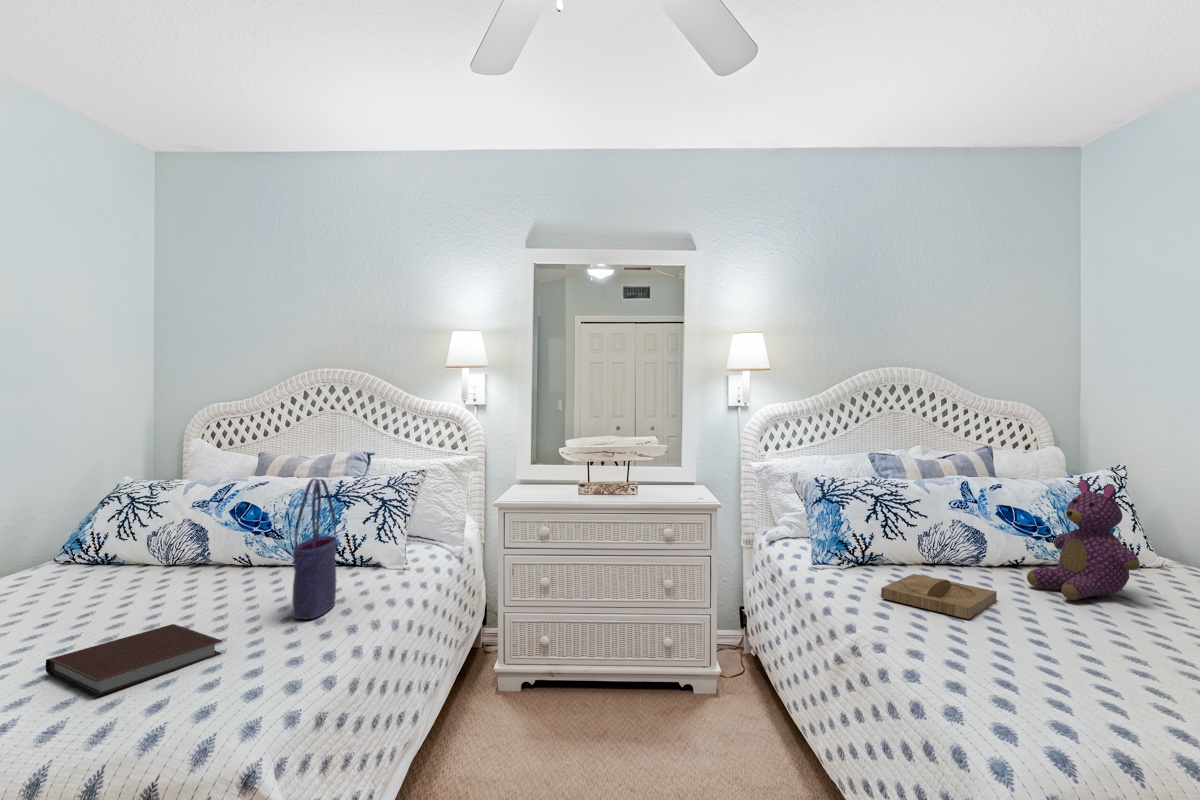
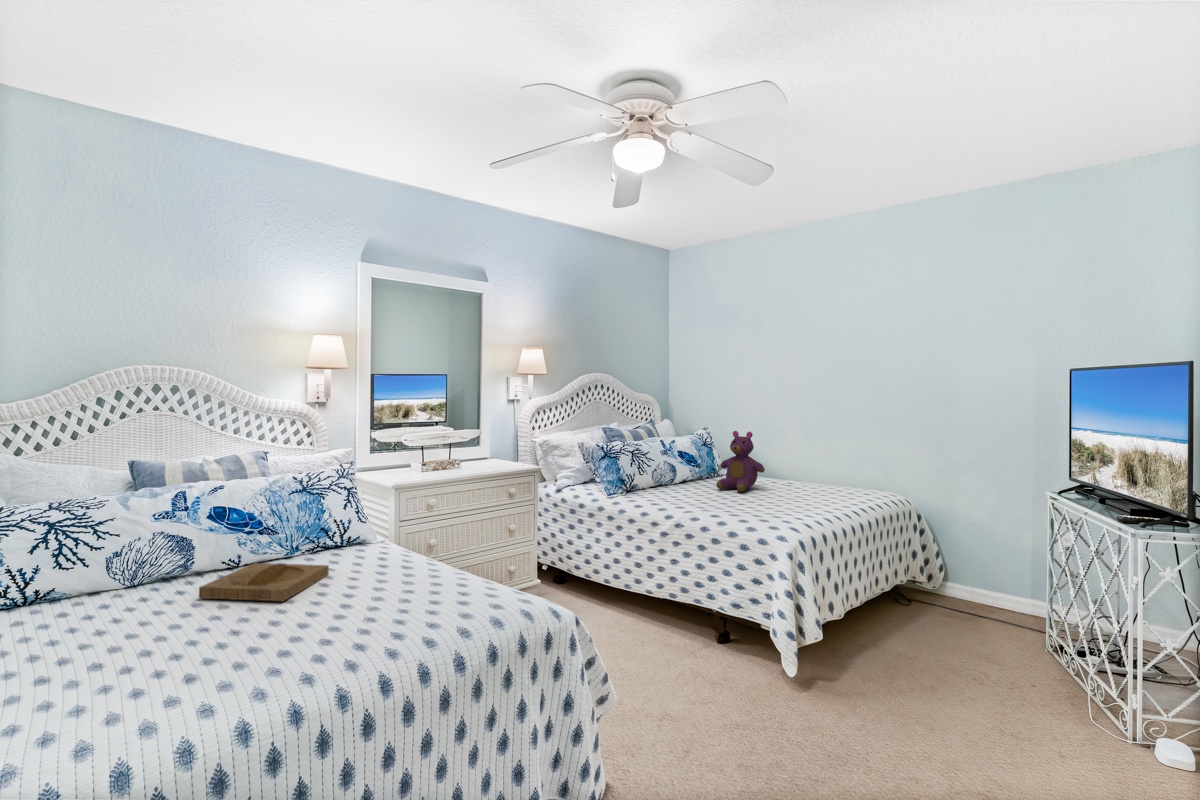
tote bag: present [292,479,337,619] -> none [390,464,423,578]
tray: present [881,574,997,619] -> present [199,563,329,601]
notebook: present [46,624,222,697] -> none [319,593,417,645]

